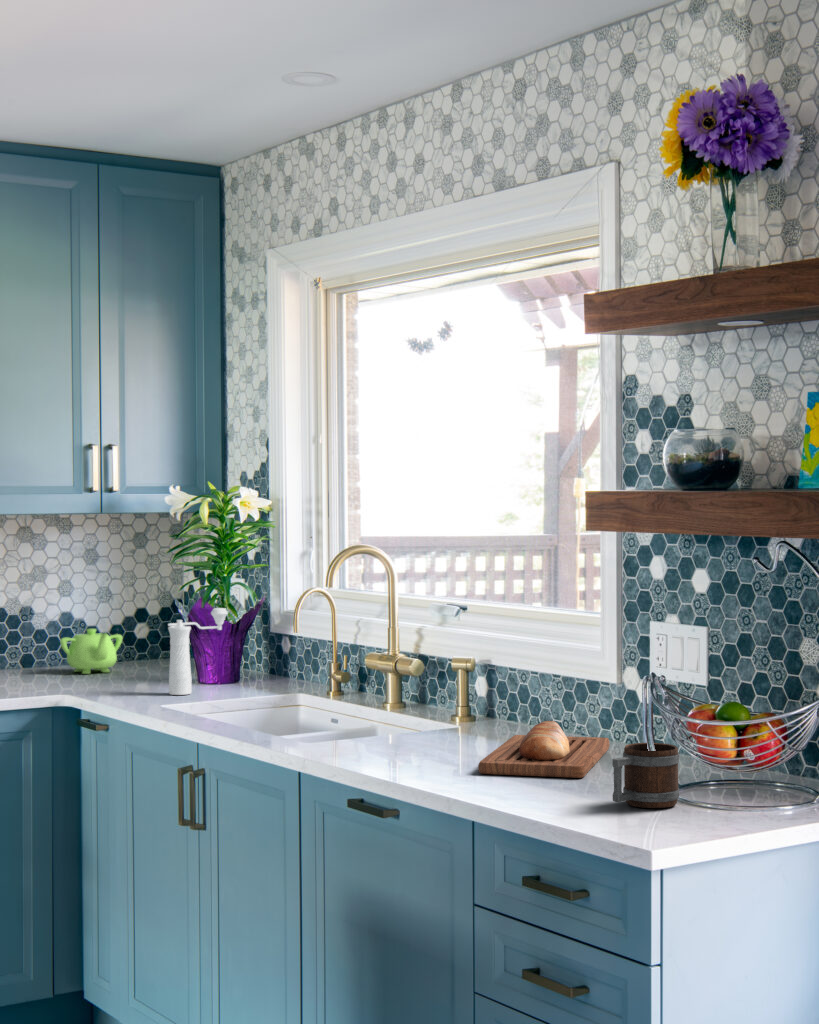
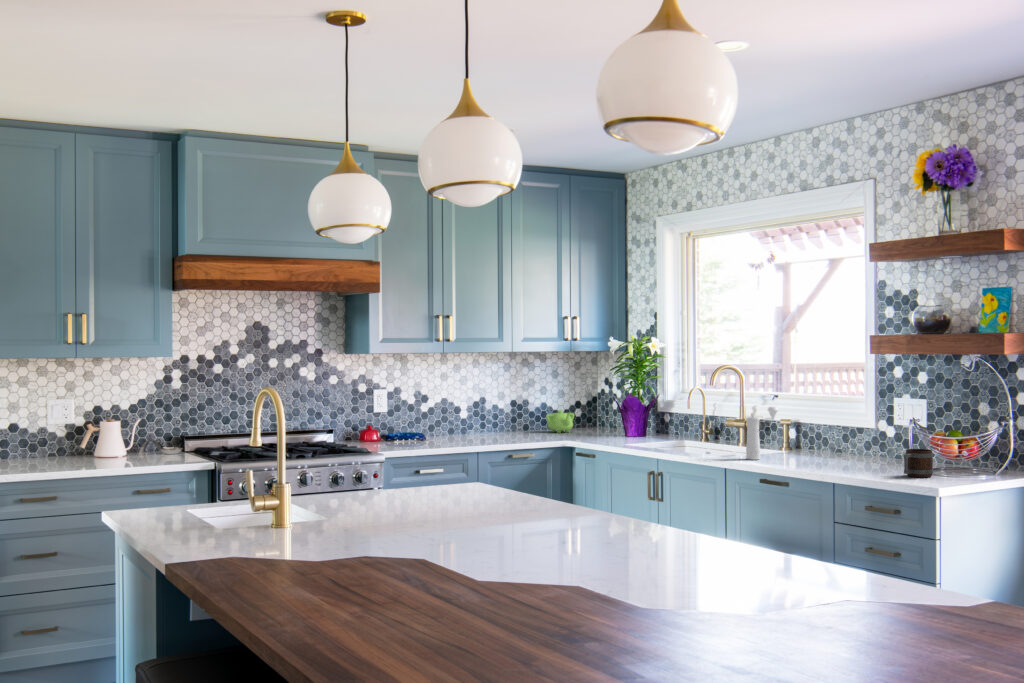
pepper mill: present [168,608,228,695] -> present [746,407,778,460]
bread loaf: present [478,721,610,778] -> none [822,445,875,468]

